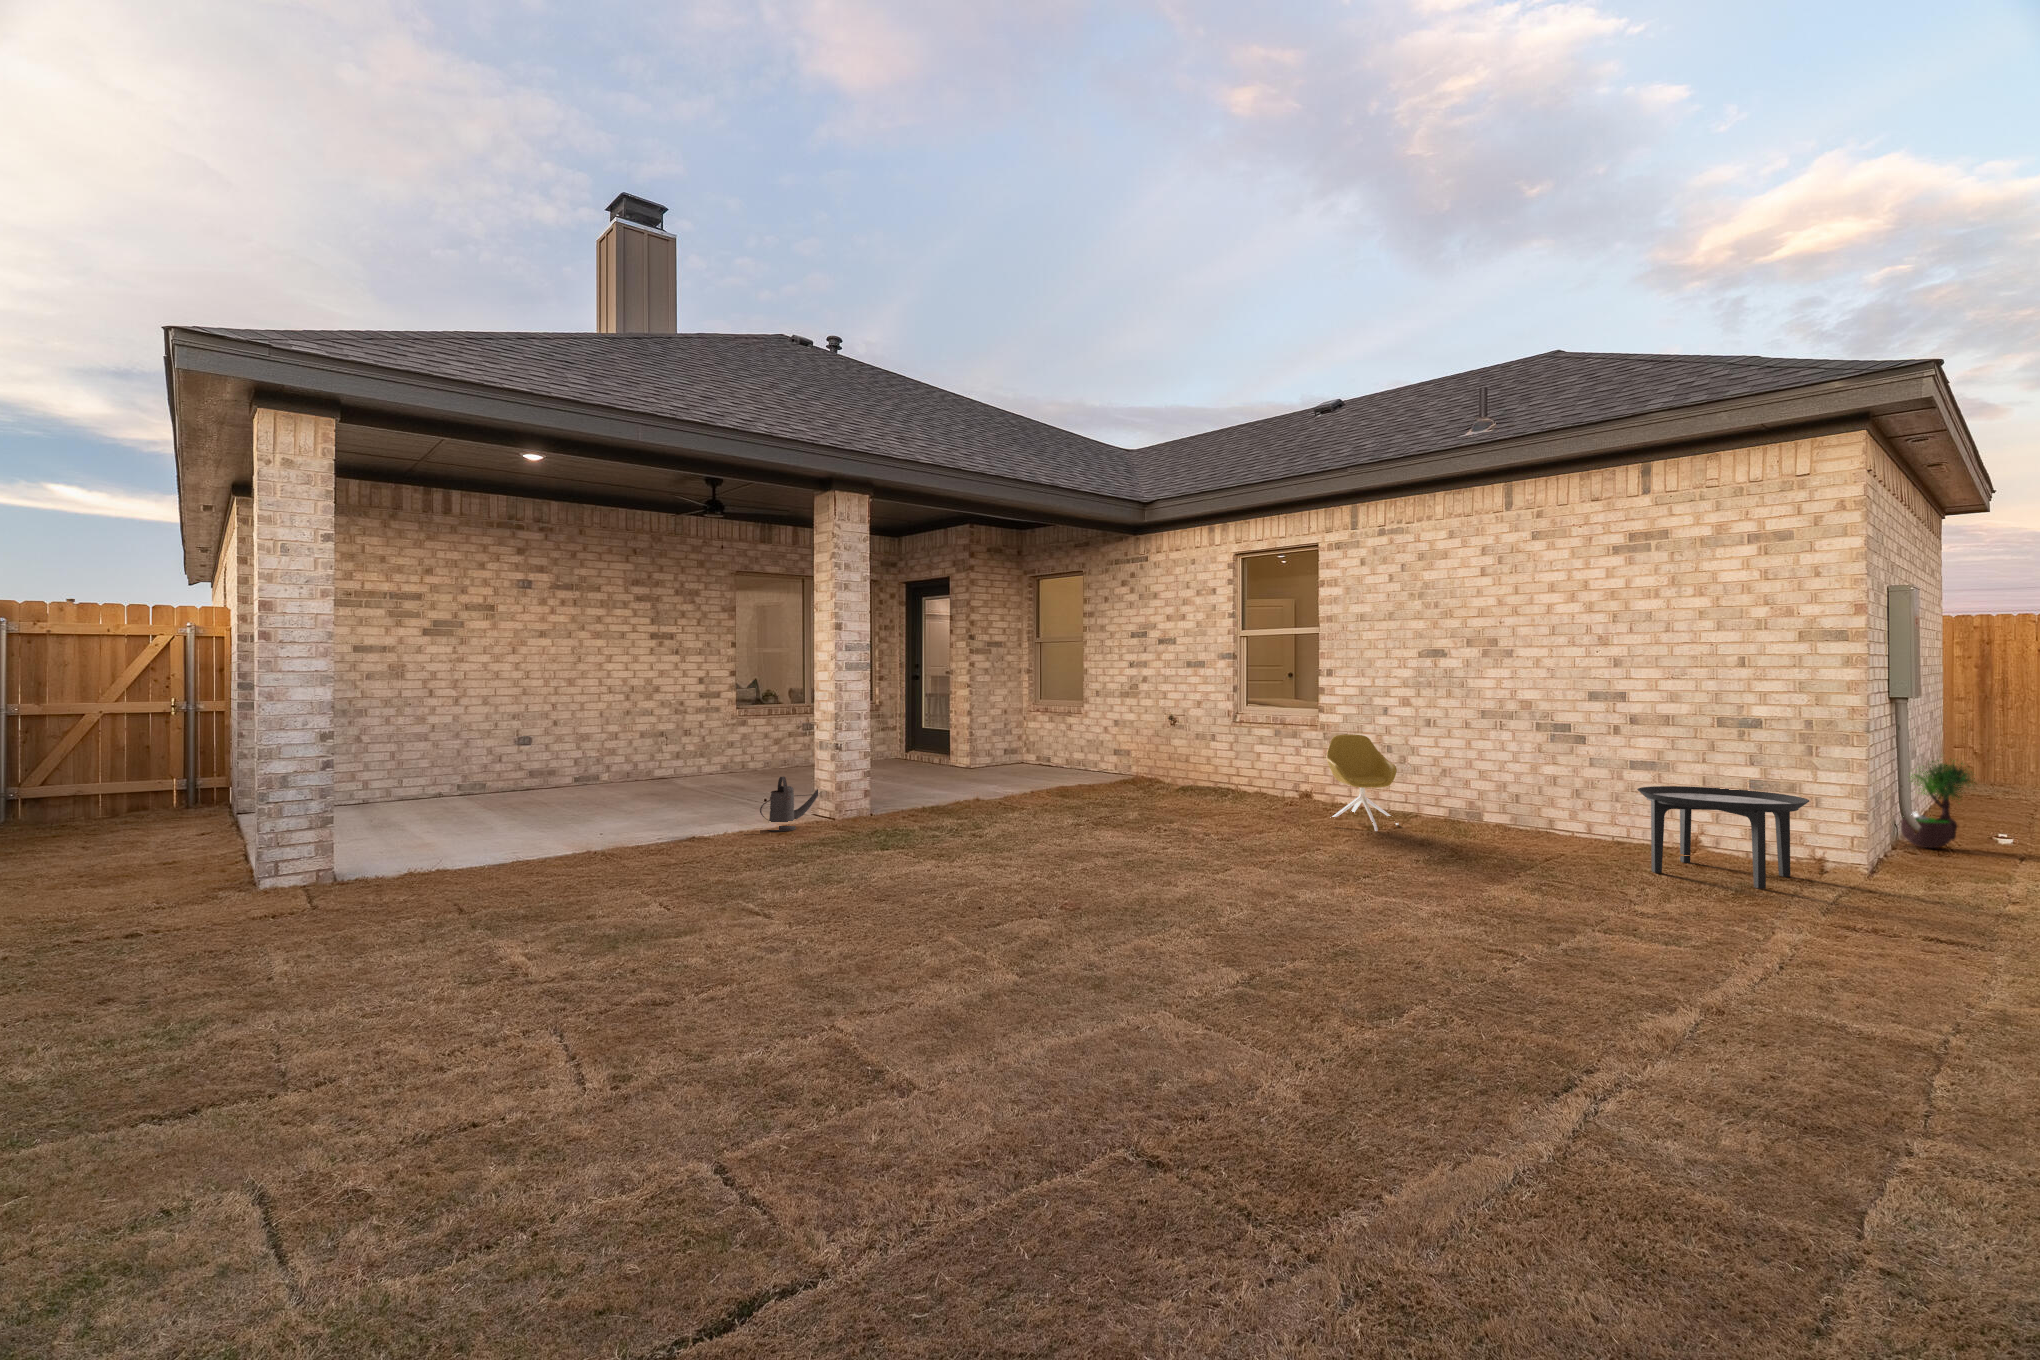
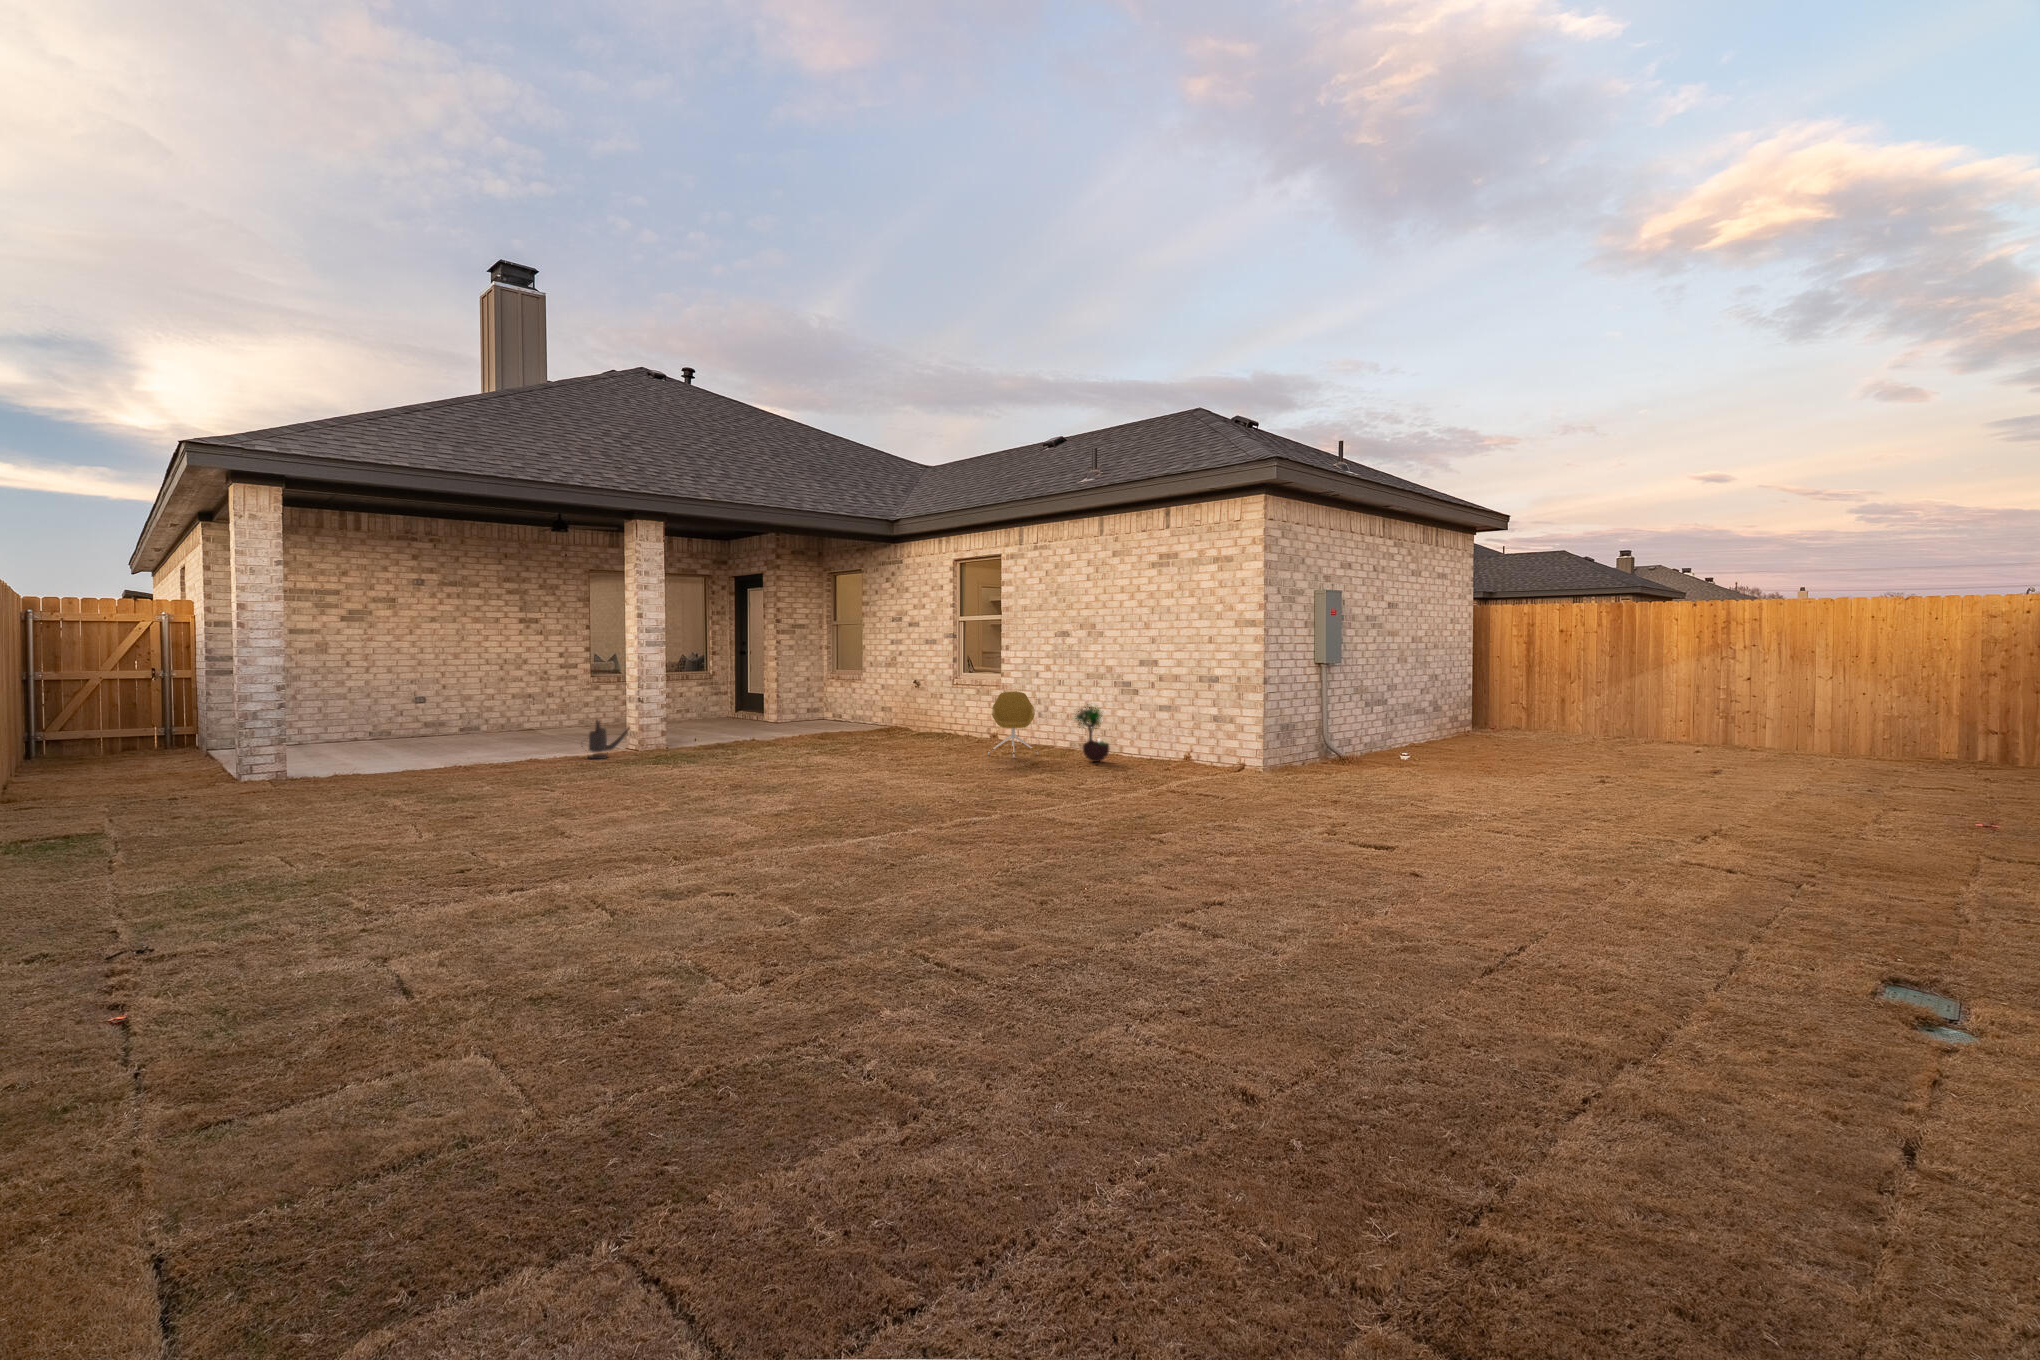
potted tree: present [1898,760,1975,848] -> present [1075,704,1109,762]
round table: present [1637,786,1809,889] -> none [1135,722,1224,781]

